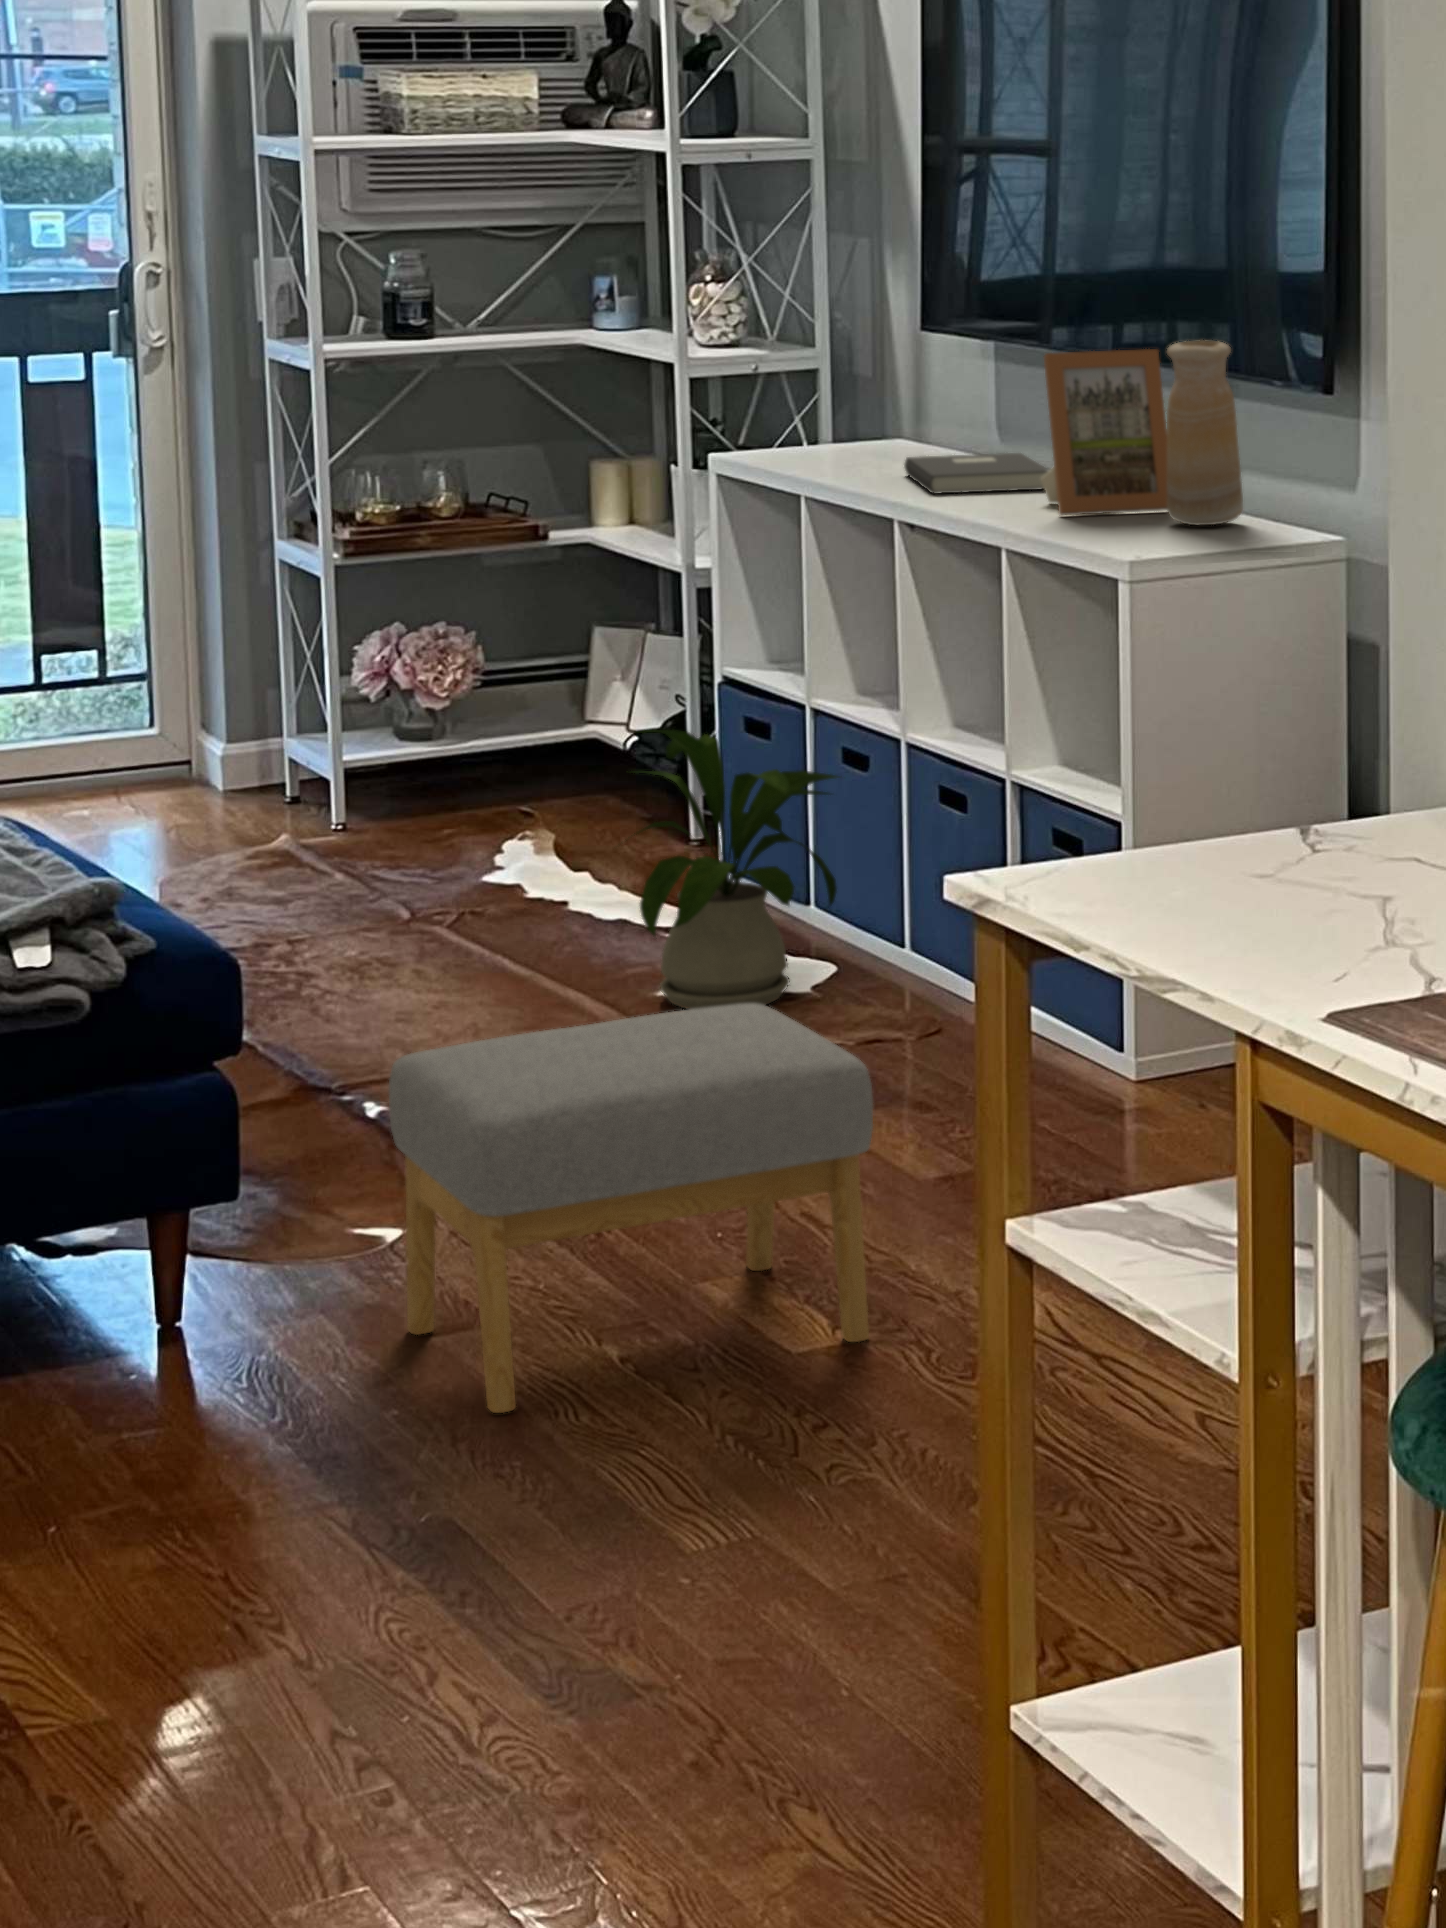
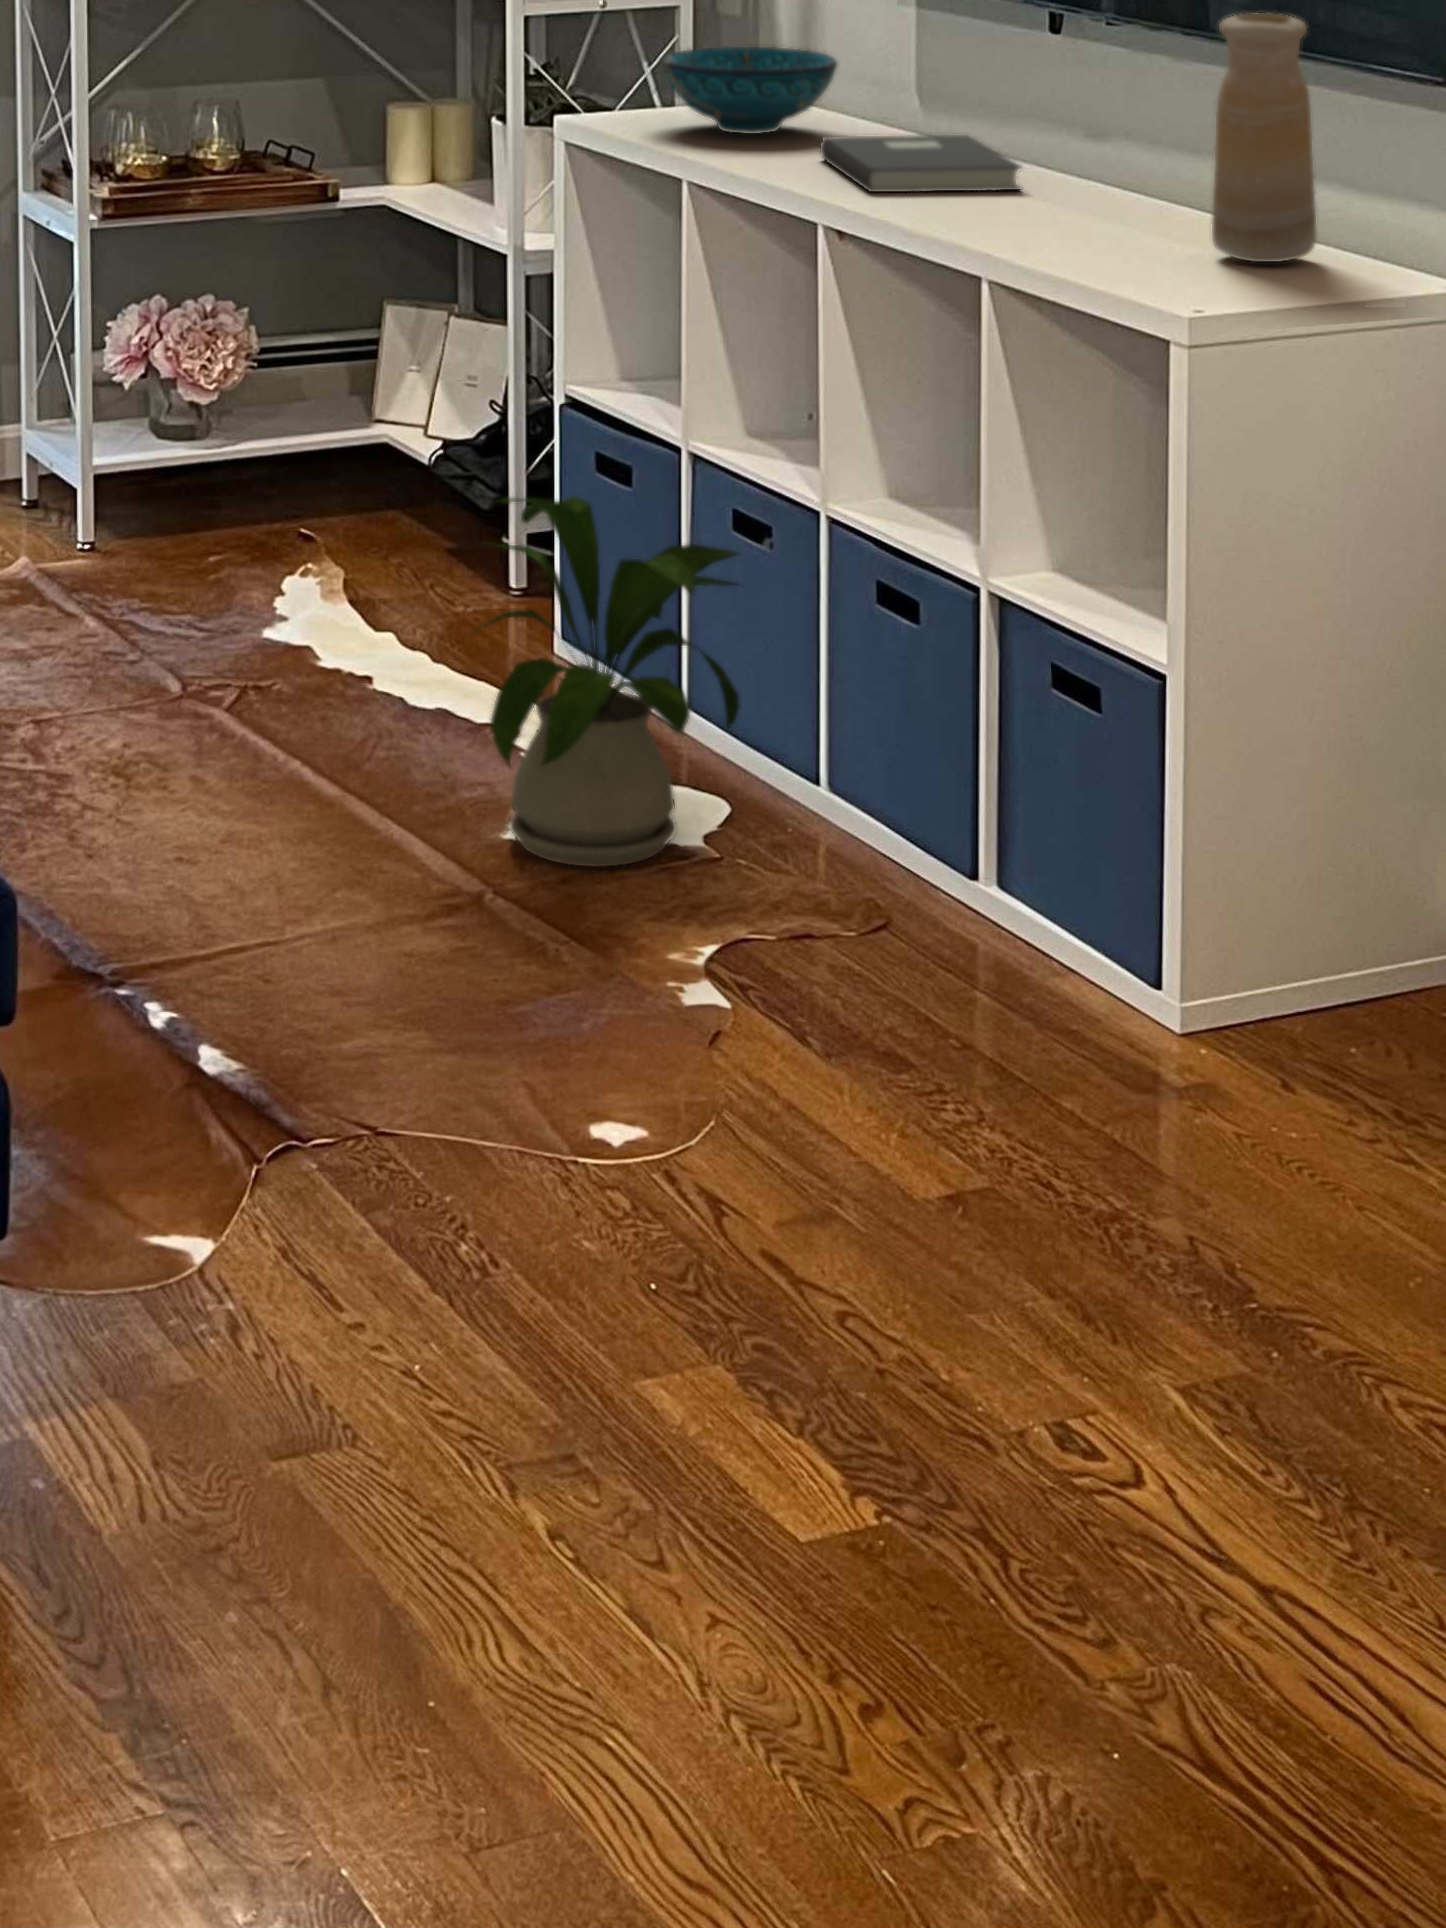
picture frame: present [1041,349,1167,515] -> none [1022,18,1209,236]
decorative bowl: none [786,394,927,460] -> present [662,47,837,134]
footstool: present [389,1003,873,1413] -> none [222,975,924,1633]

